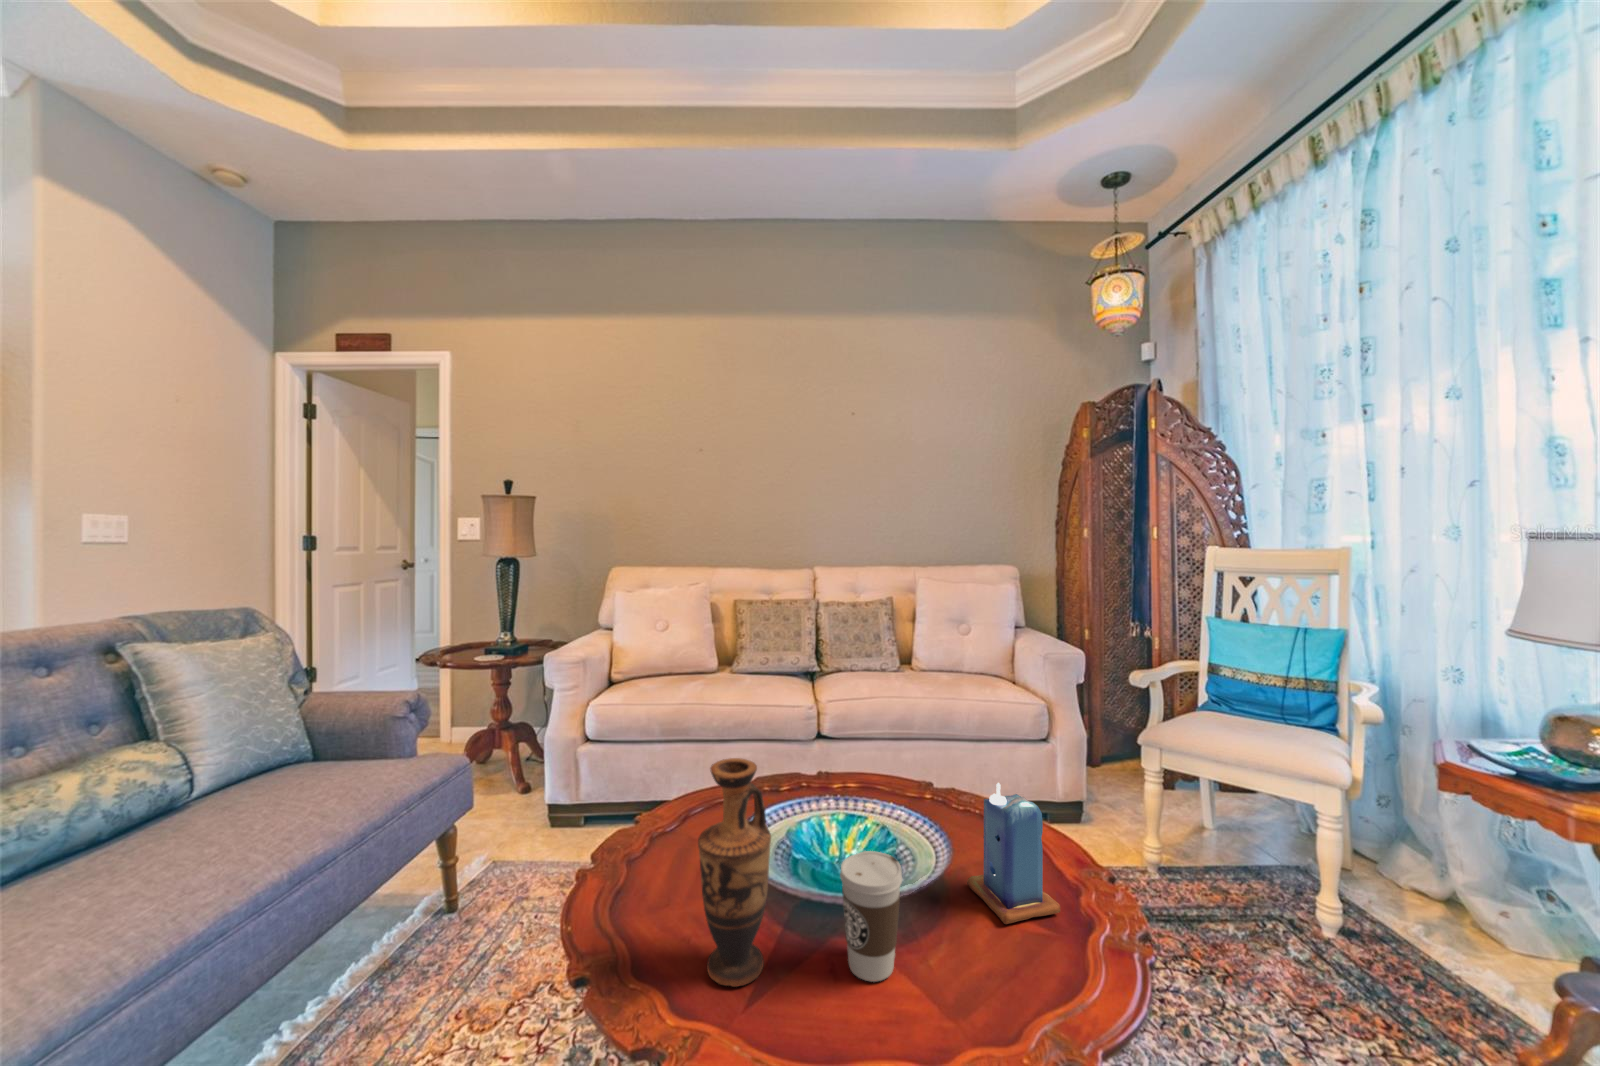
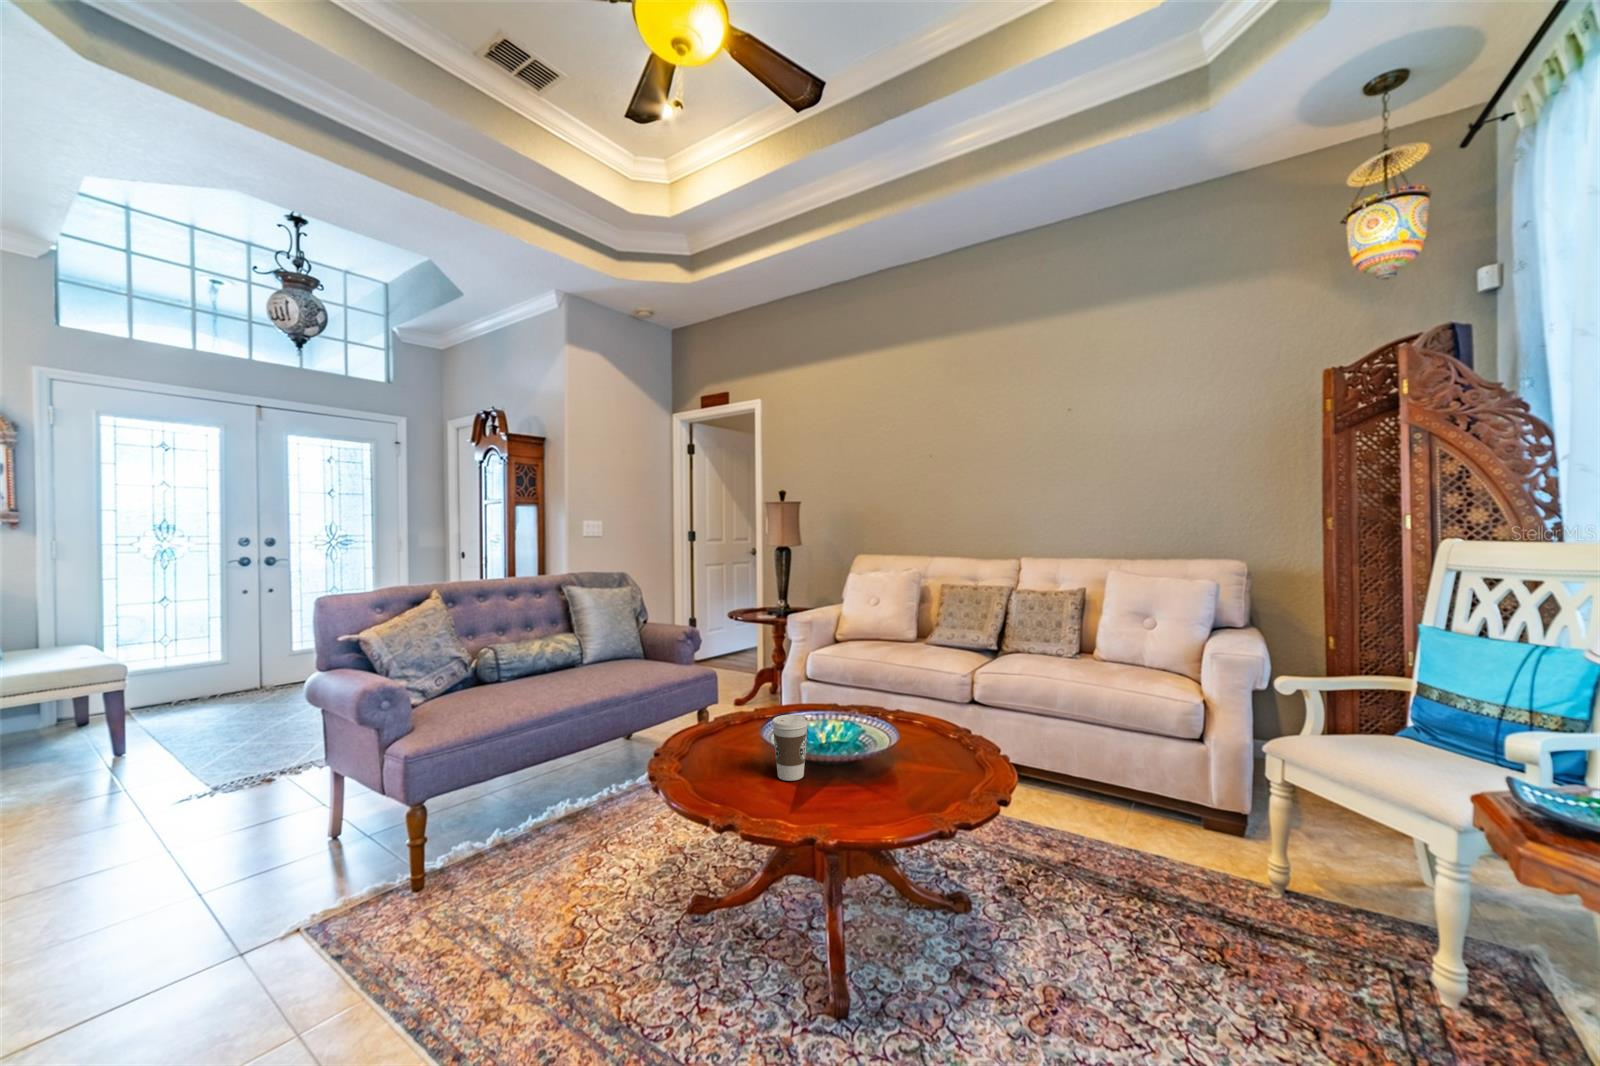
vase: present [698,758,771,987] -> none [710,650,749,765]
candle: present [967,783,1060,924] -> none [886,697,936,788]

